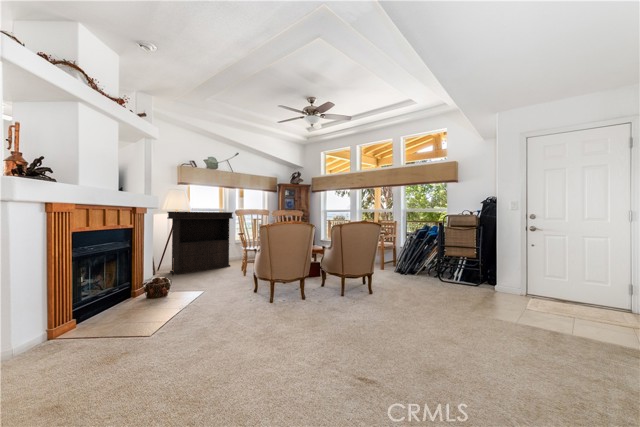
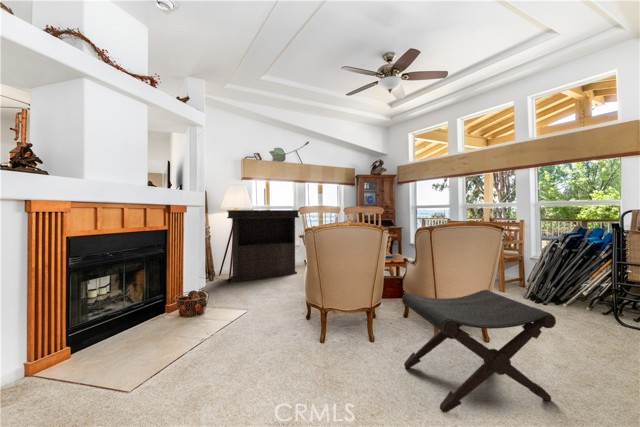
footstool: none [325,260,402,322] -> present [402,290,556,412]

